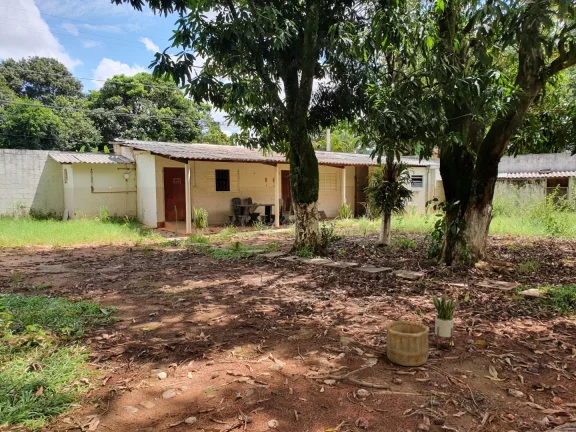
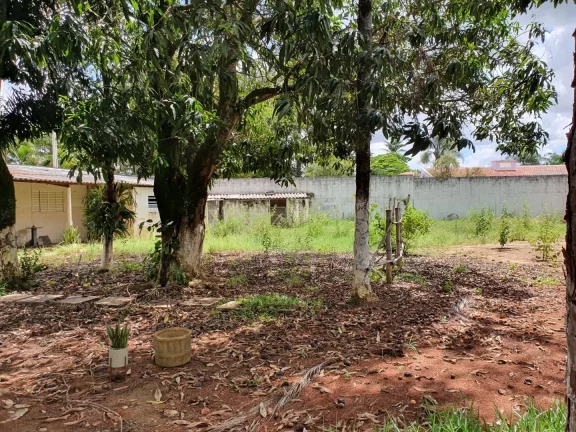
wooden bucket: present [385,321,429,366] -> present [153,327,192,367]

